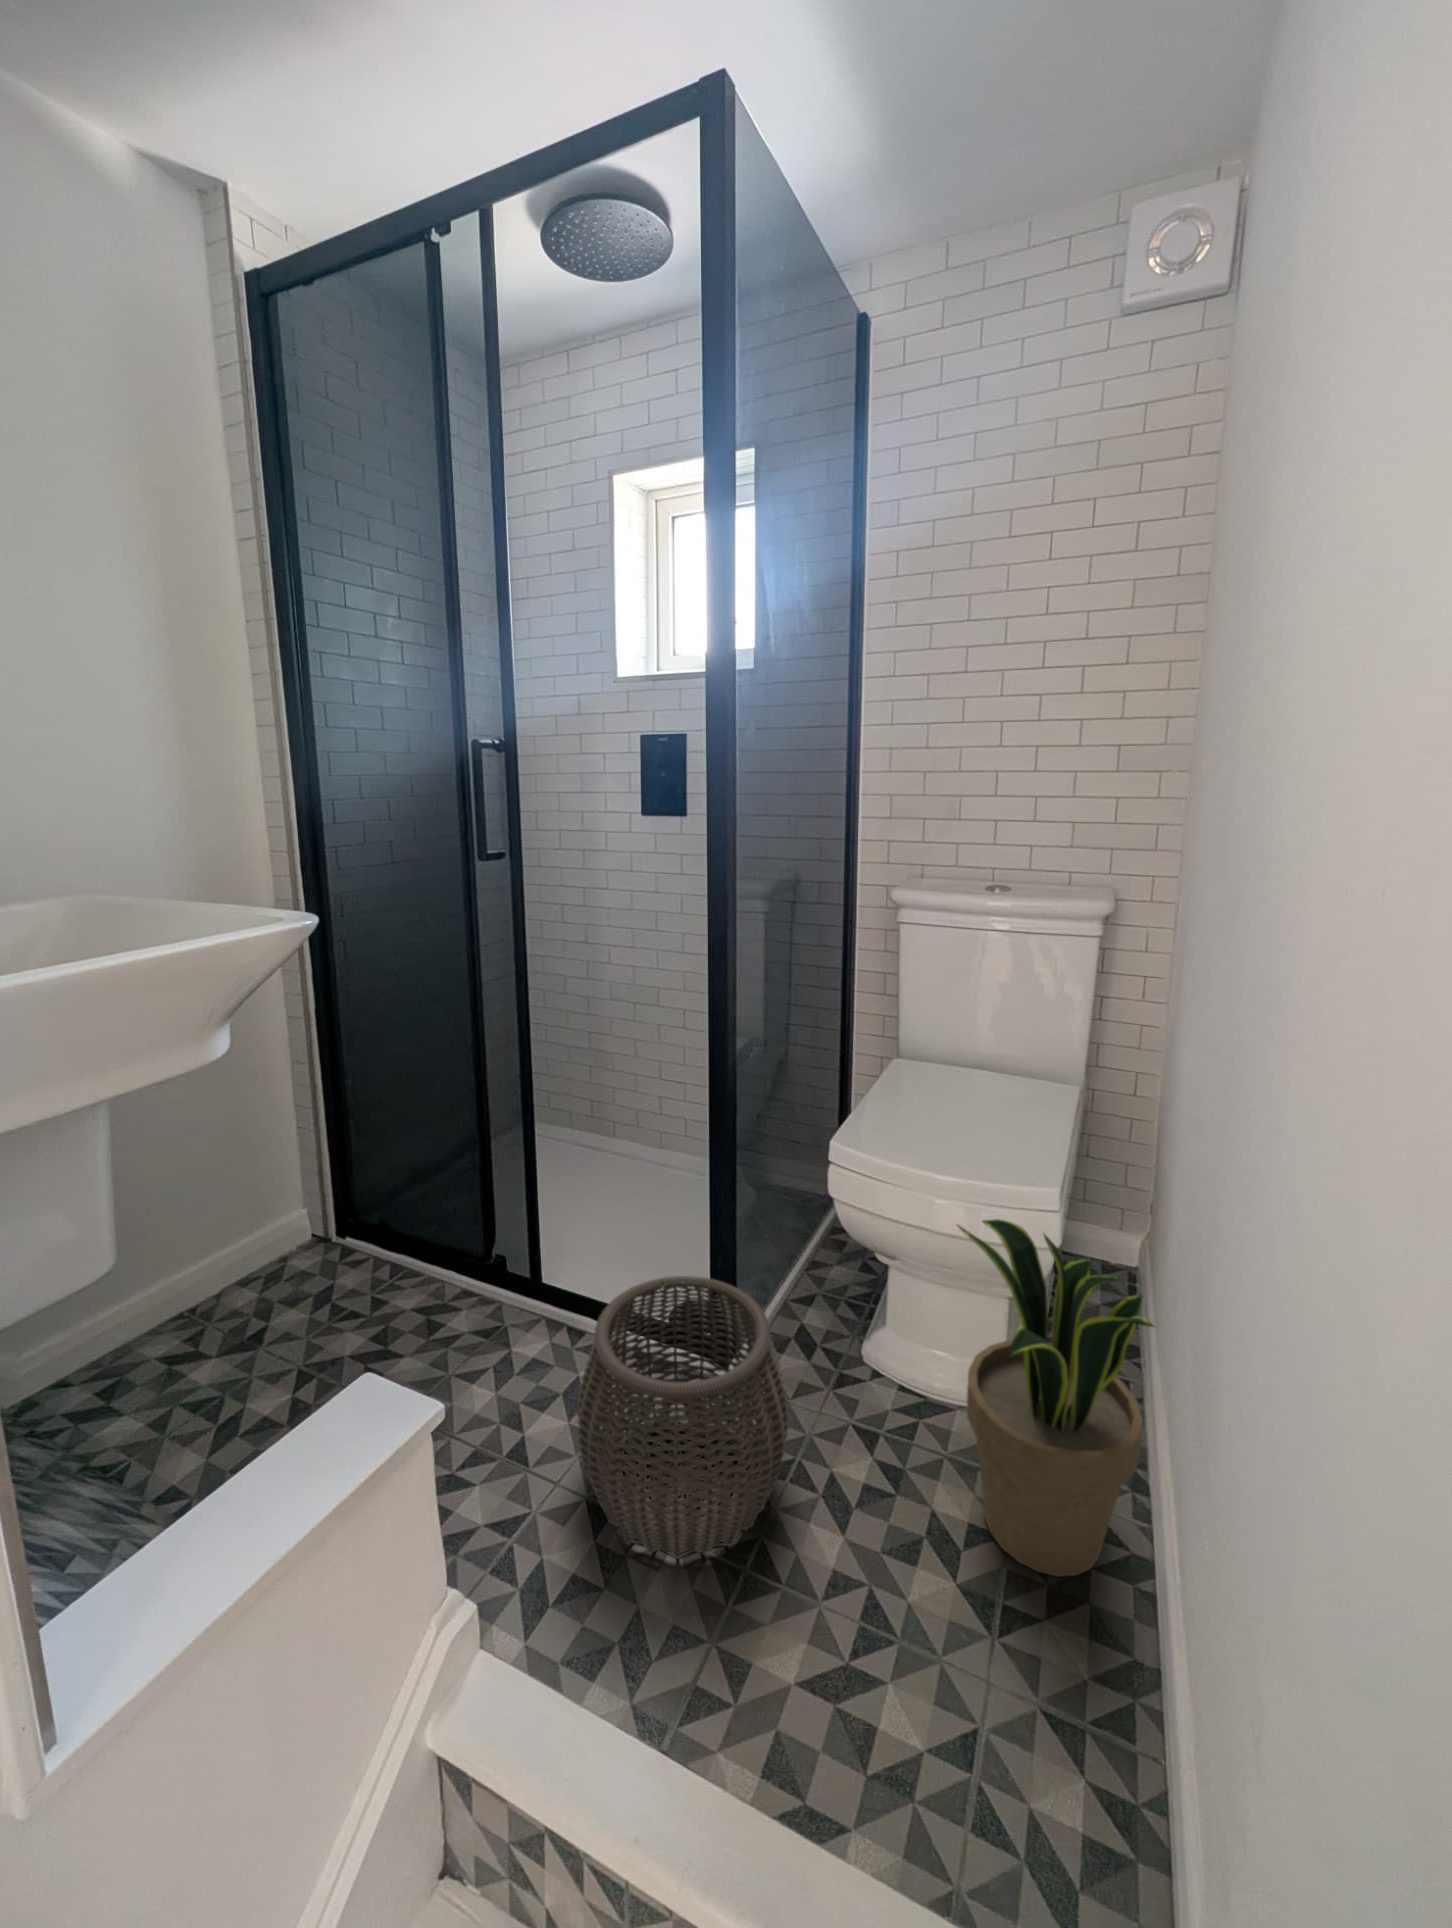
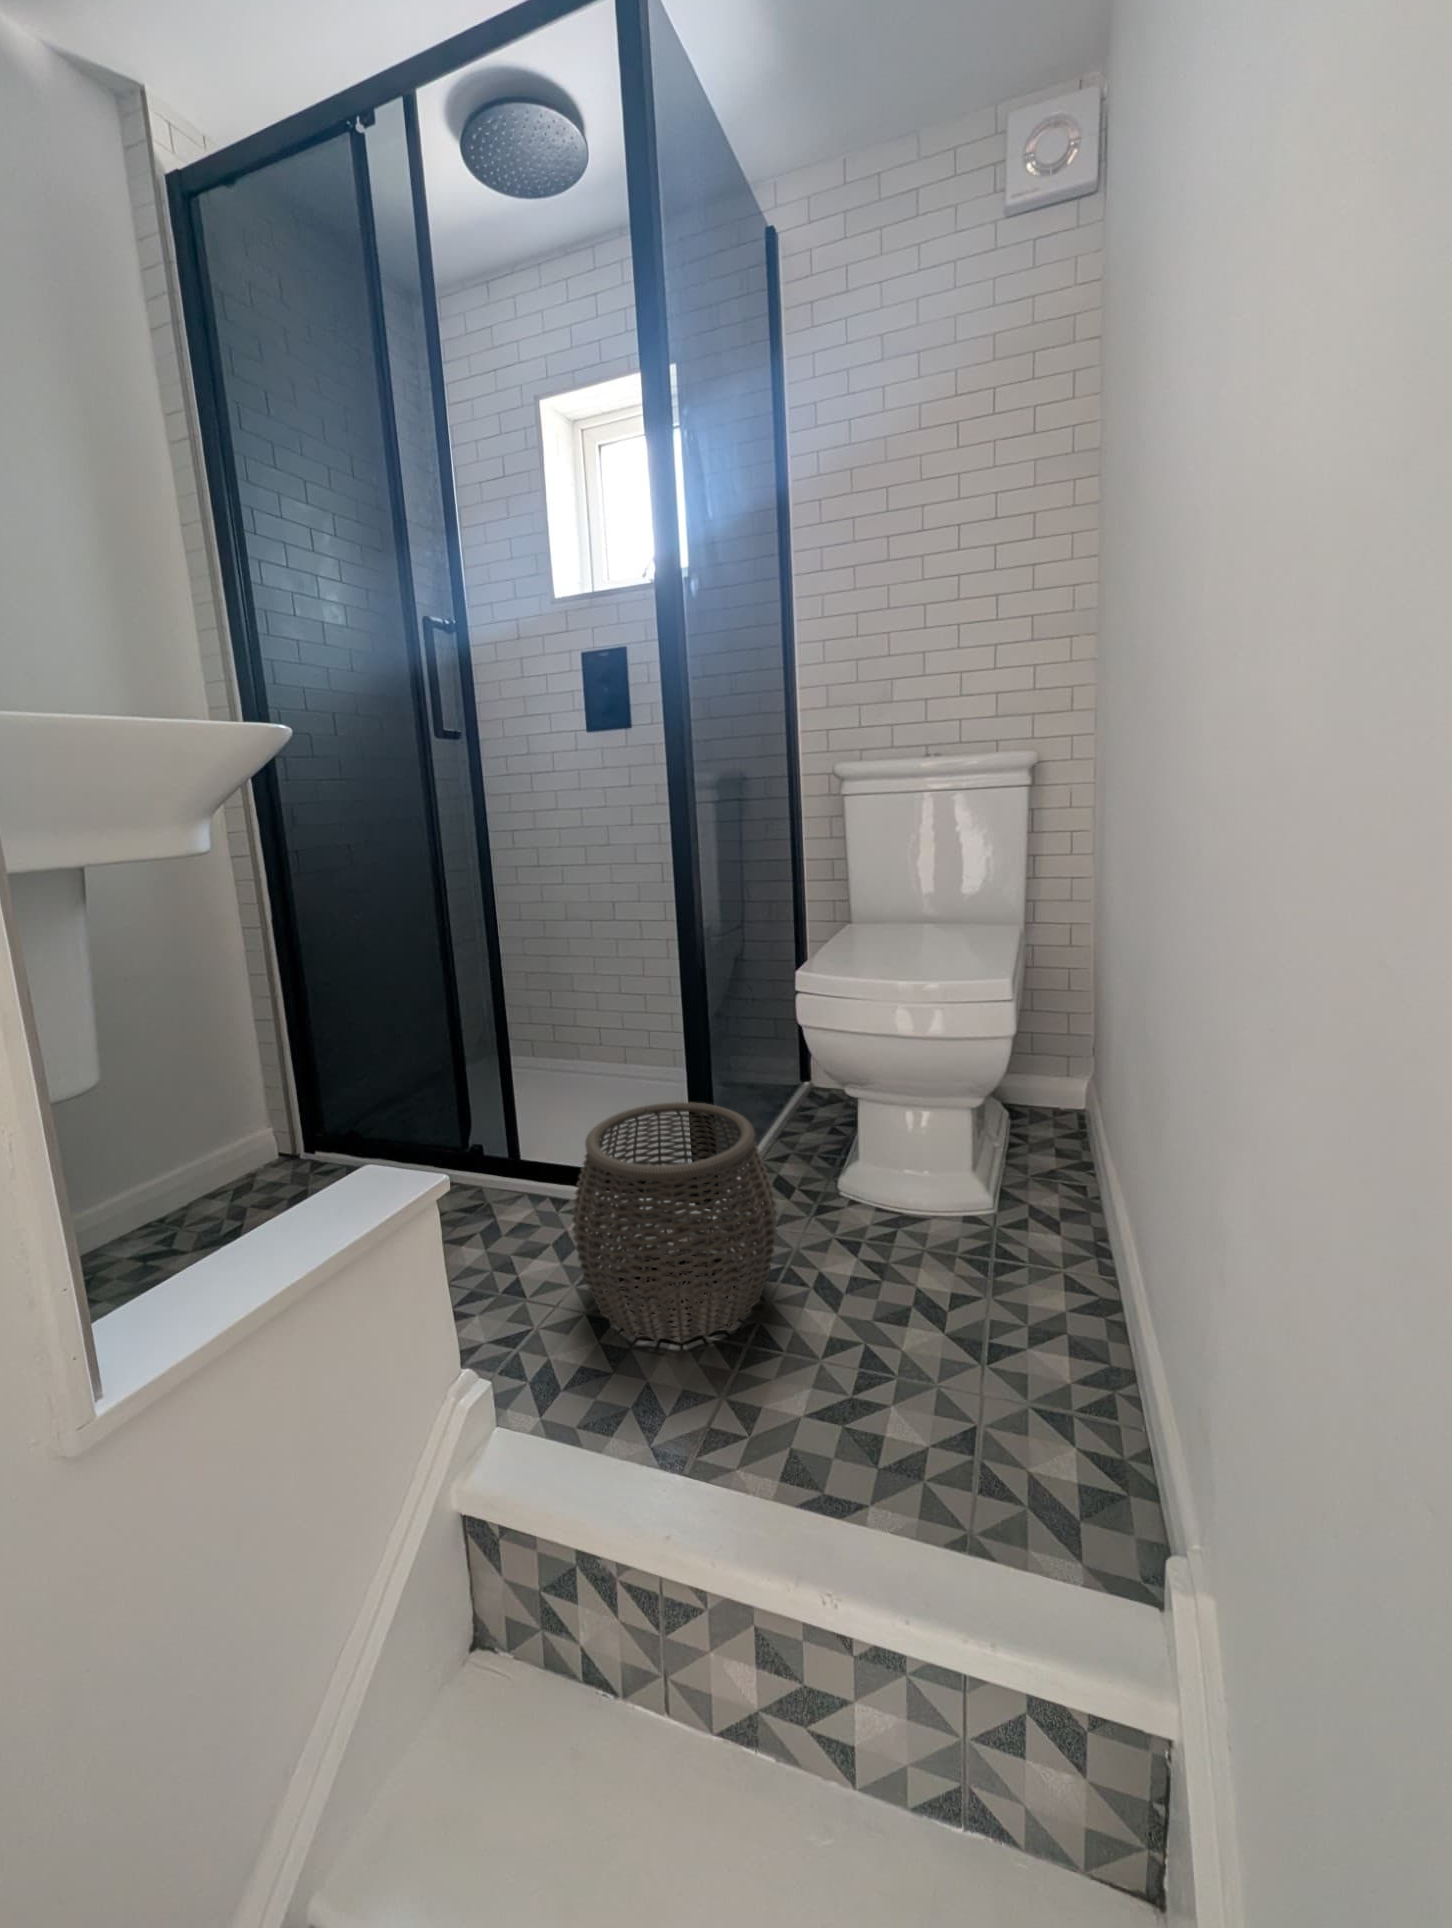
potted plant: present [958,1219,1154,1576] -> none [920,1001,1107,1319]

